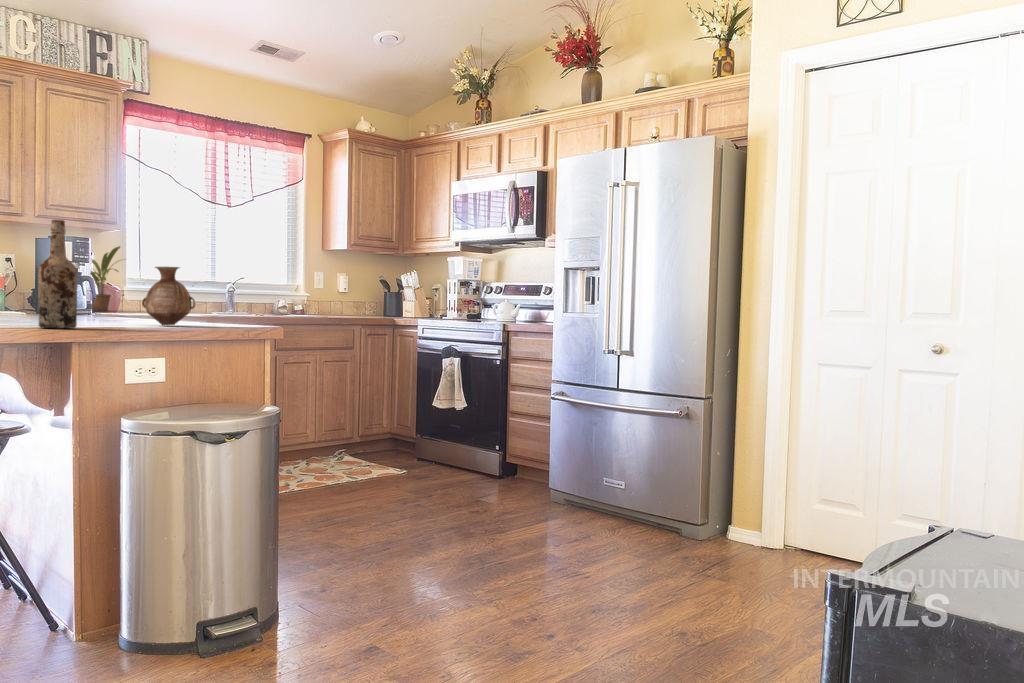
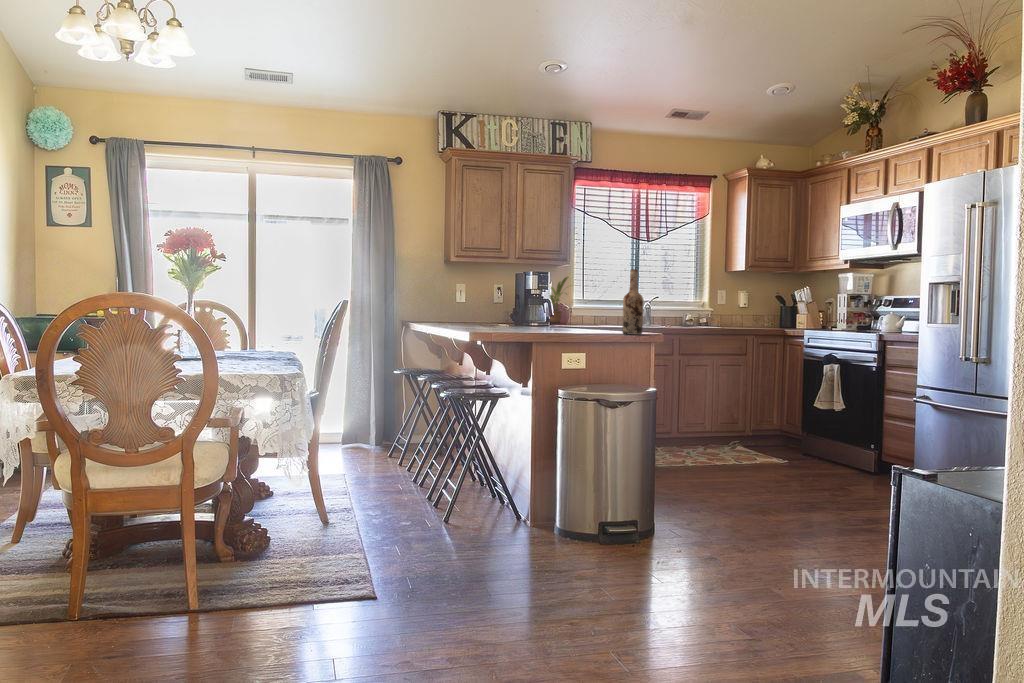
wine bottle: present [38,220,77,328] -> present [623,269,643,335]
vase: present [142,267,195,325] -> none [575,292,607,331]

